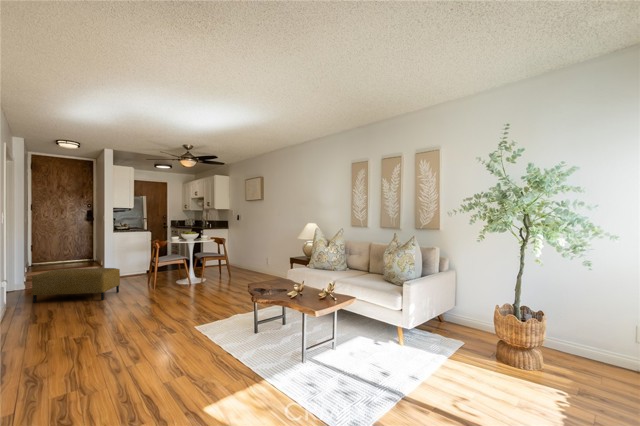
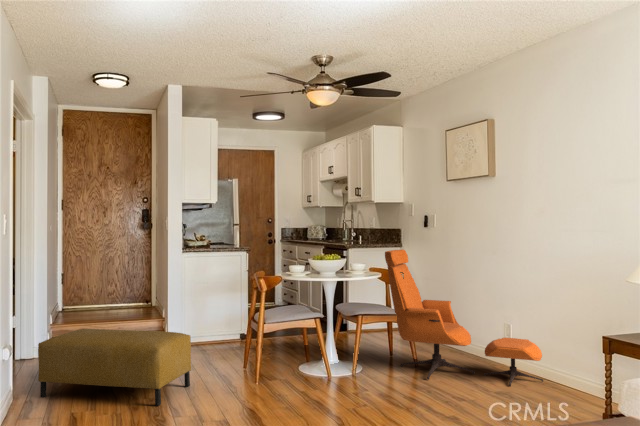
lounge chair: none [216,229,278,282] -> present [385,250,543,386]

